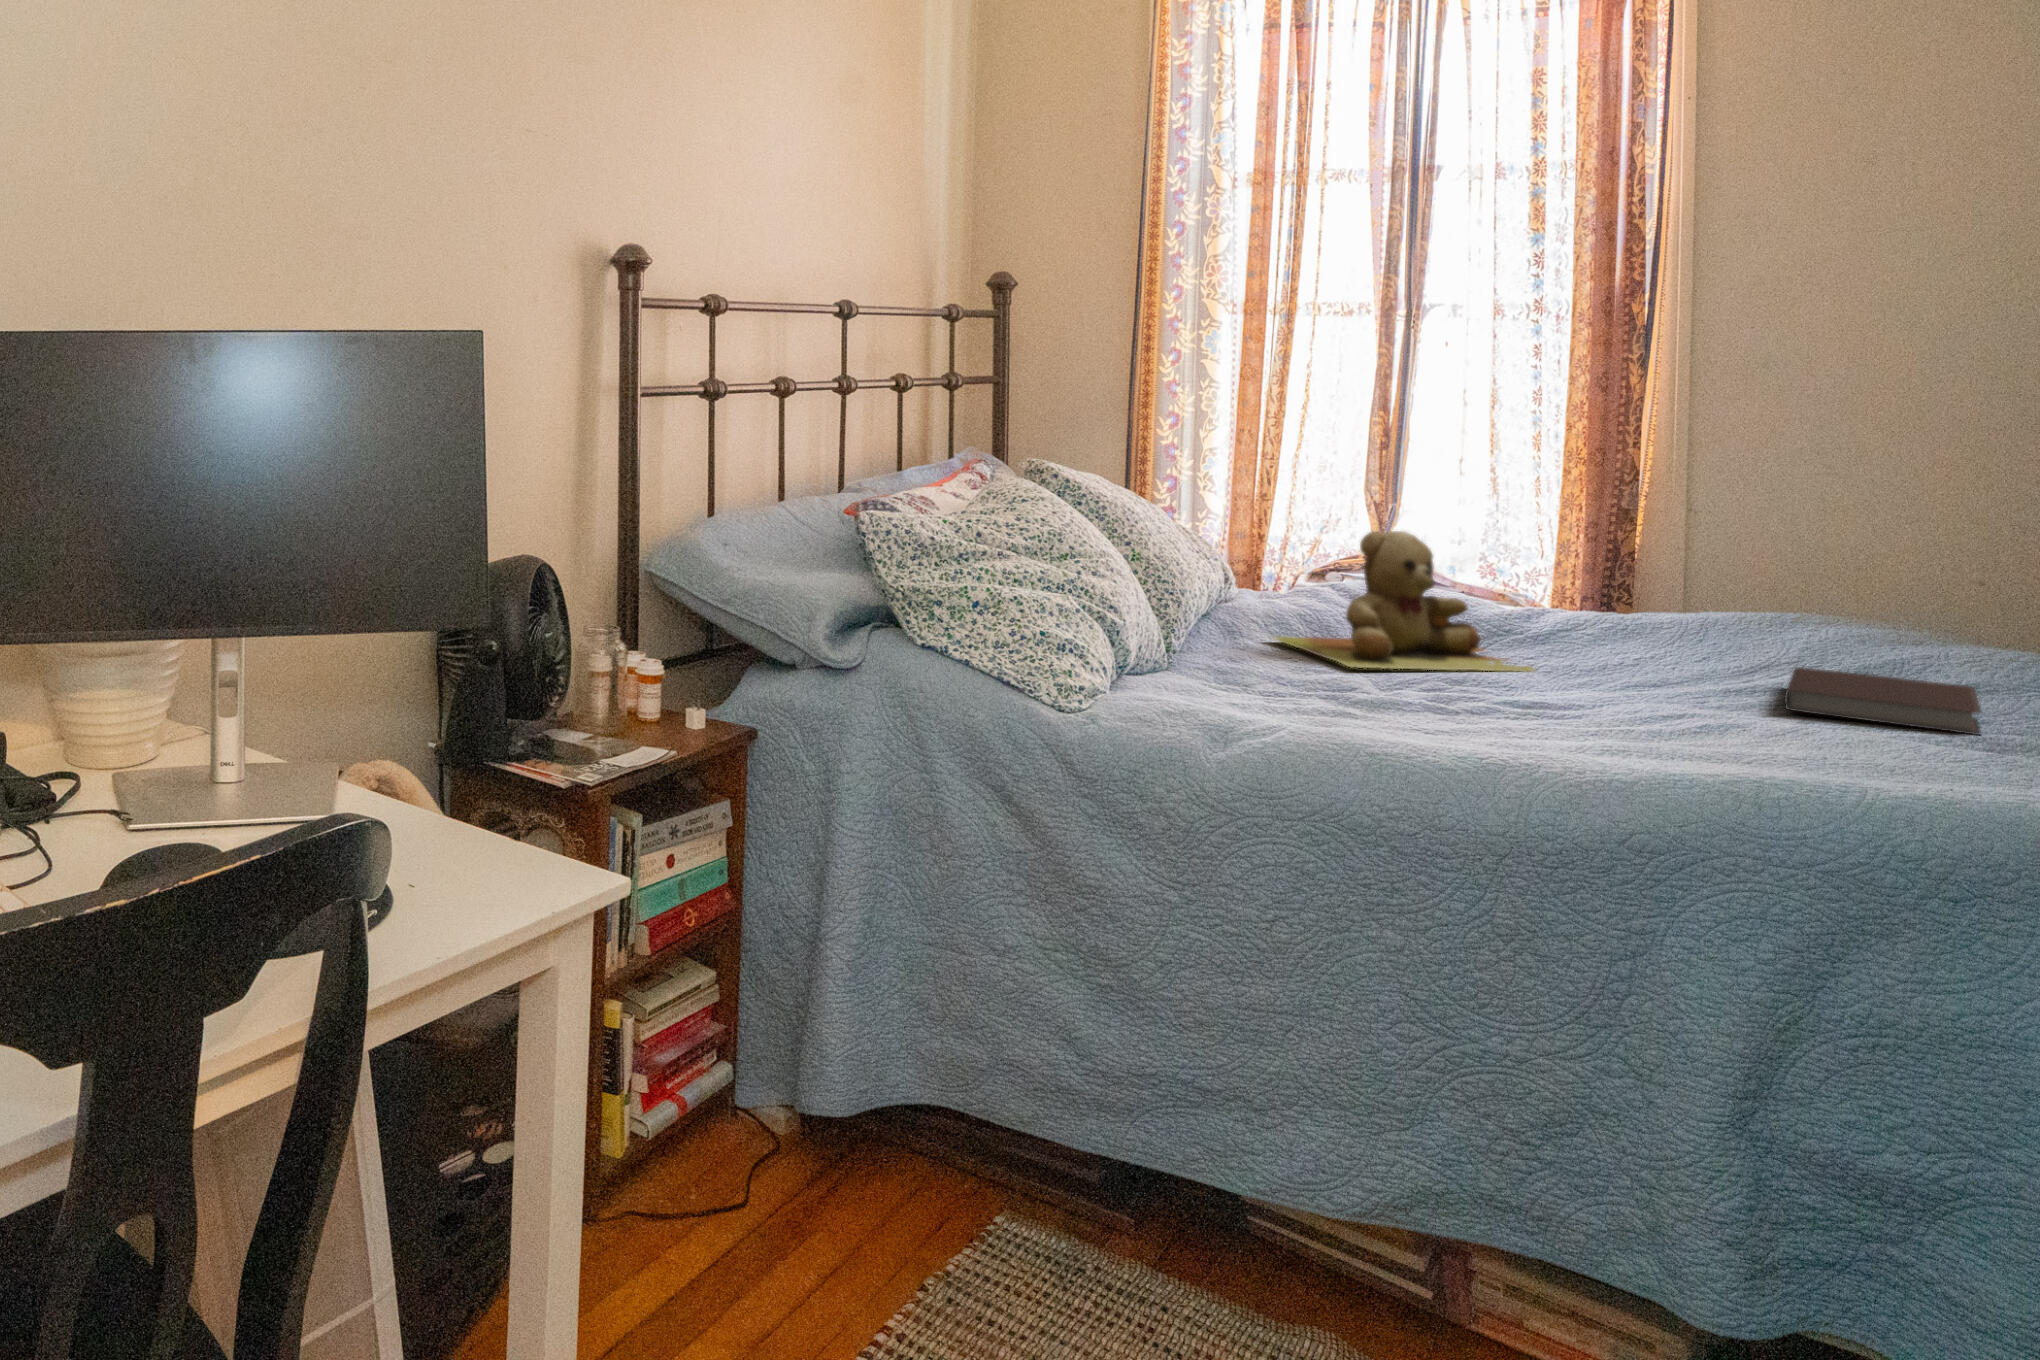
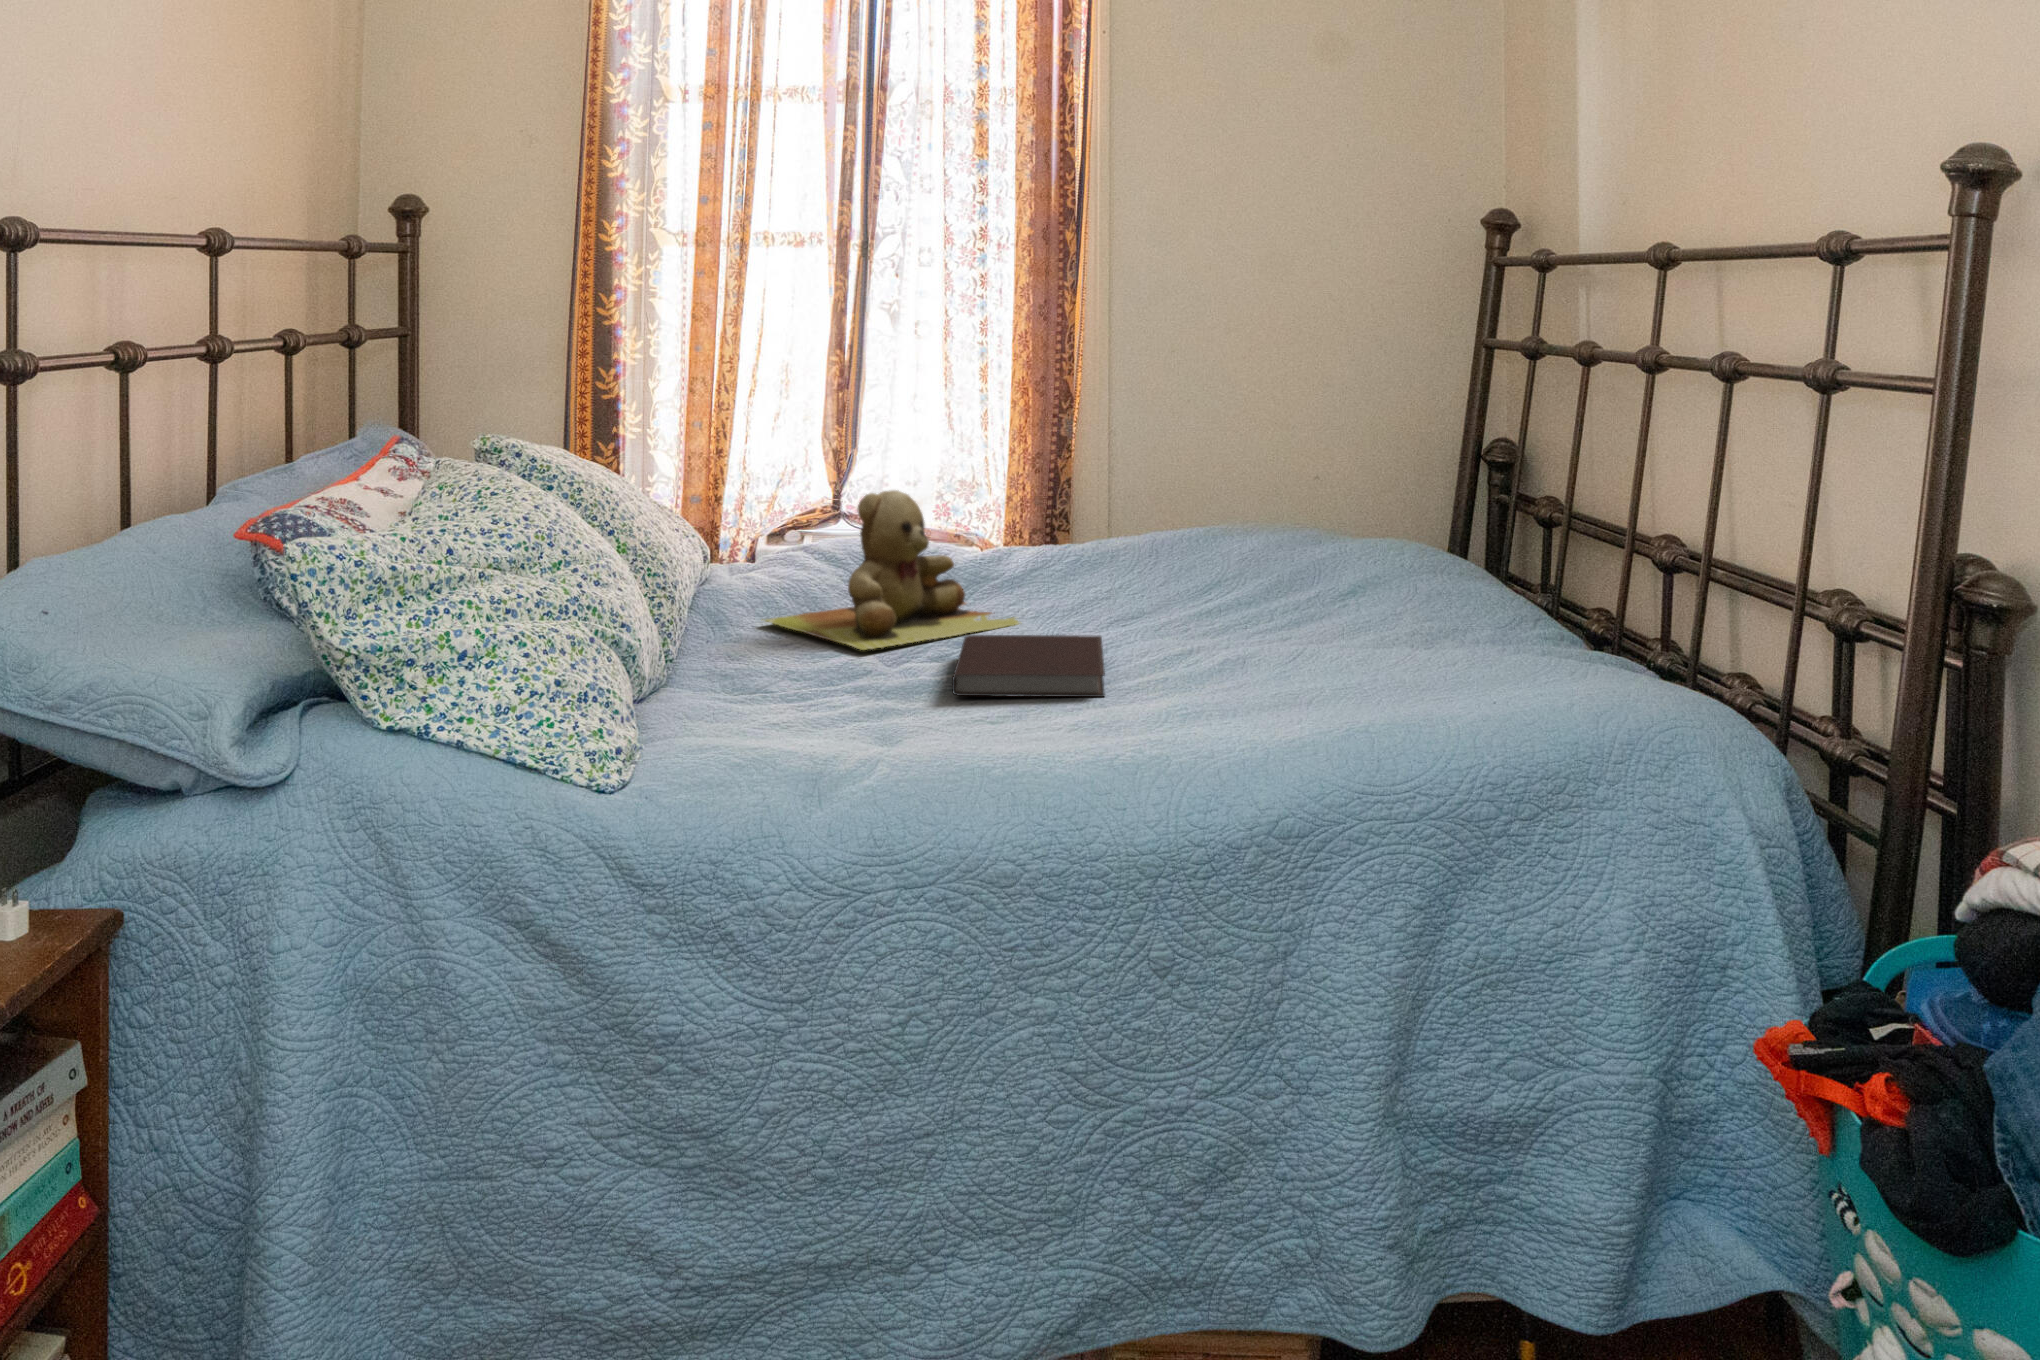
notebook: present [1785,667,1981,735] -> present [952,635,1105,697]

